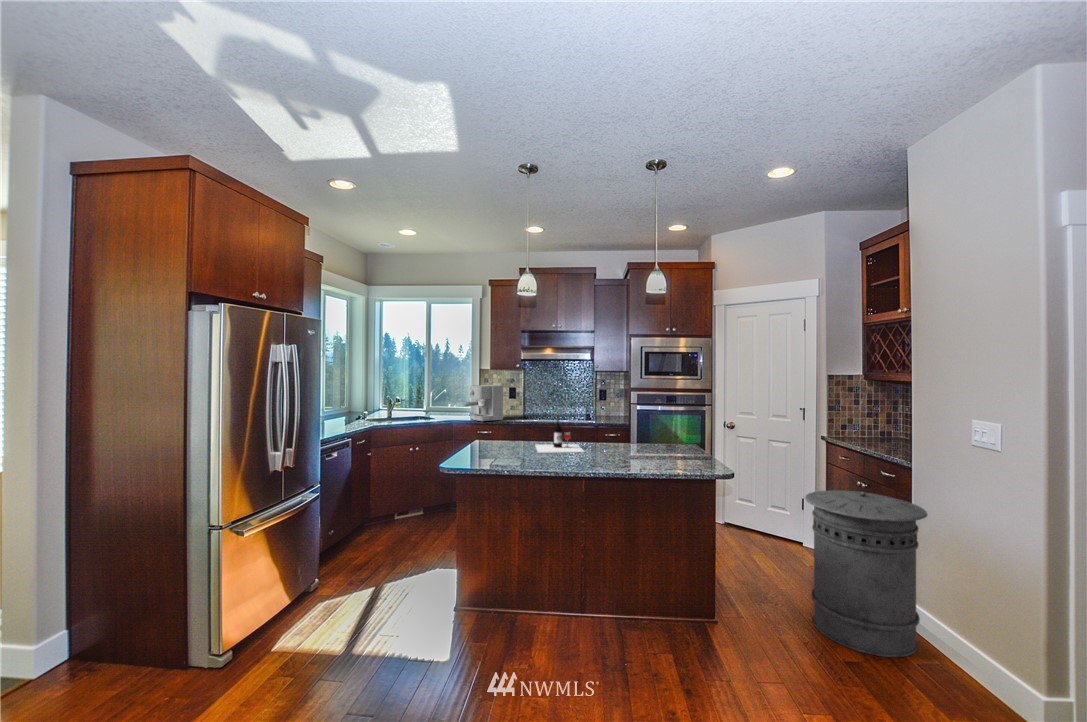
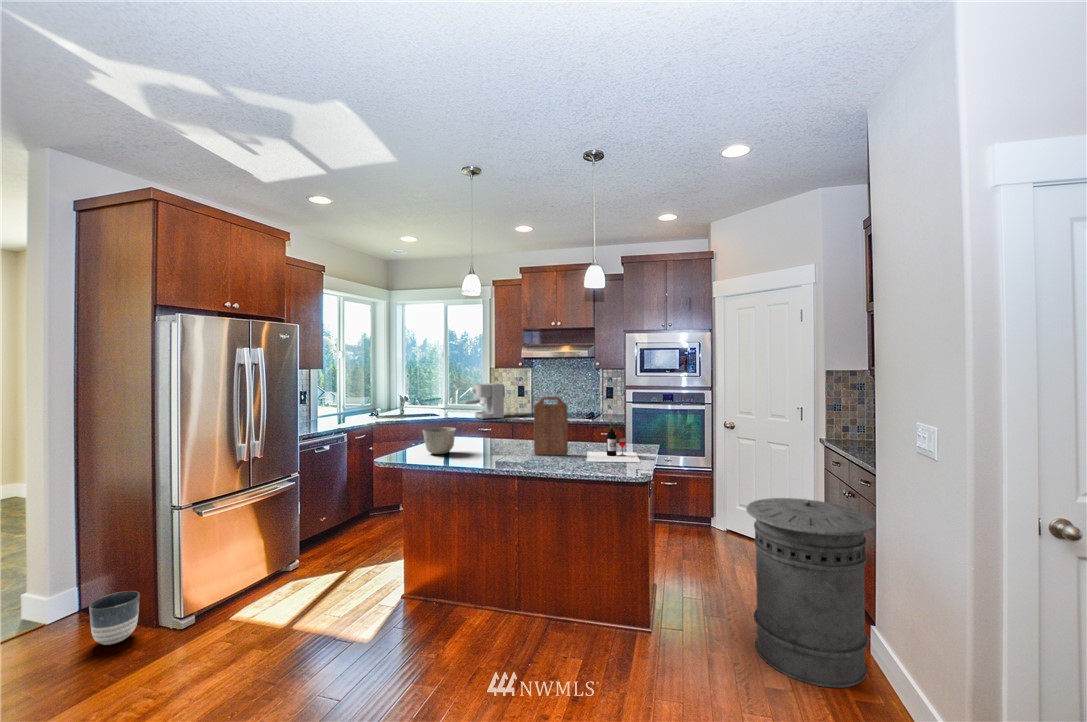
cutting board: none [594,398,626,456] -> present [534,397,568,455]
wine bottle: present [535,418,584,452] -> present [587,423,640,462]
ceramic bowl: none [480,430,514,458] -> present [423,427,456,454]
planter: none [113,628,171,694] -> present [89,591,140,645]

